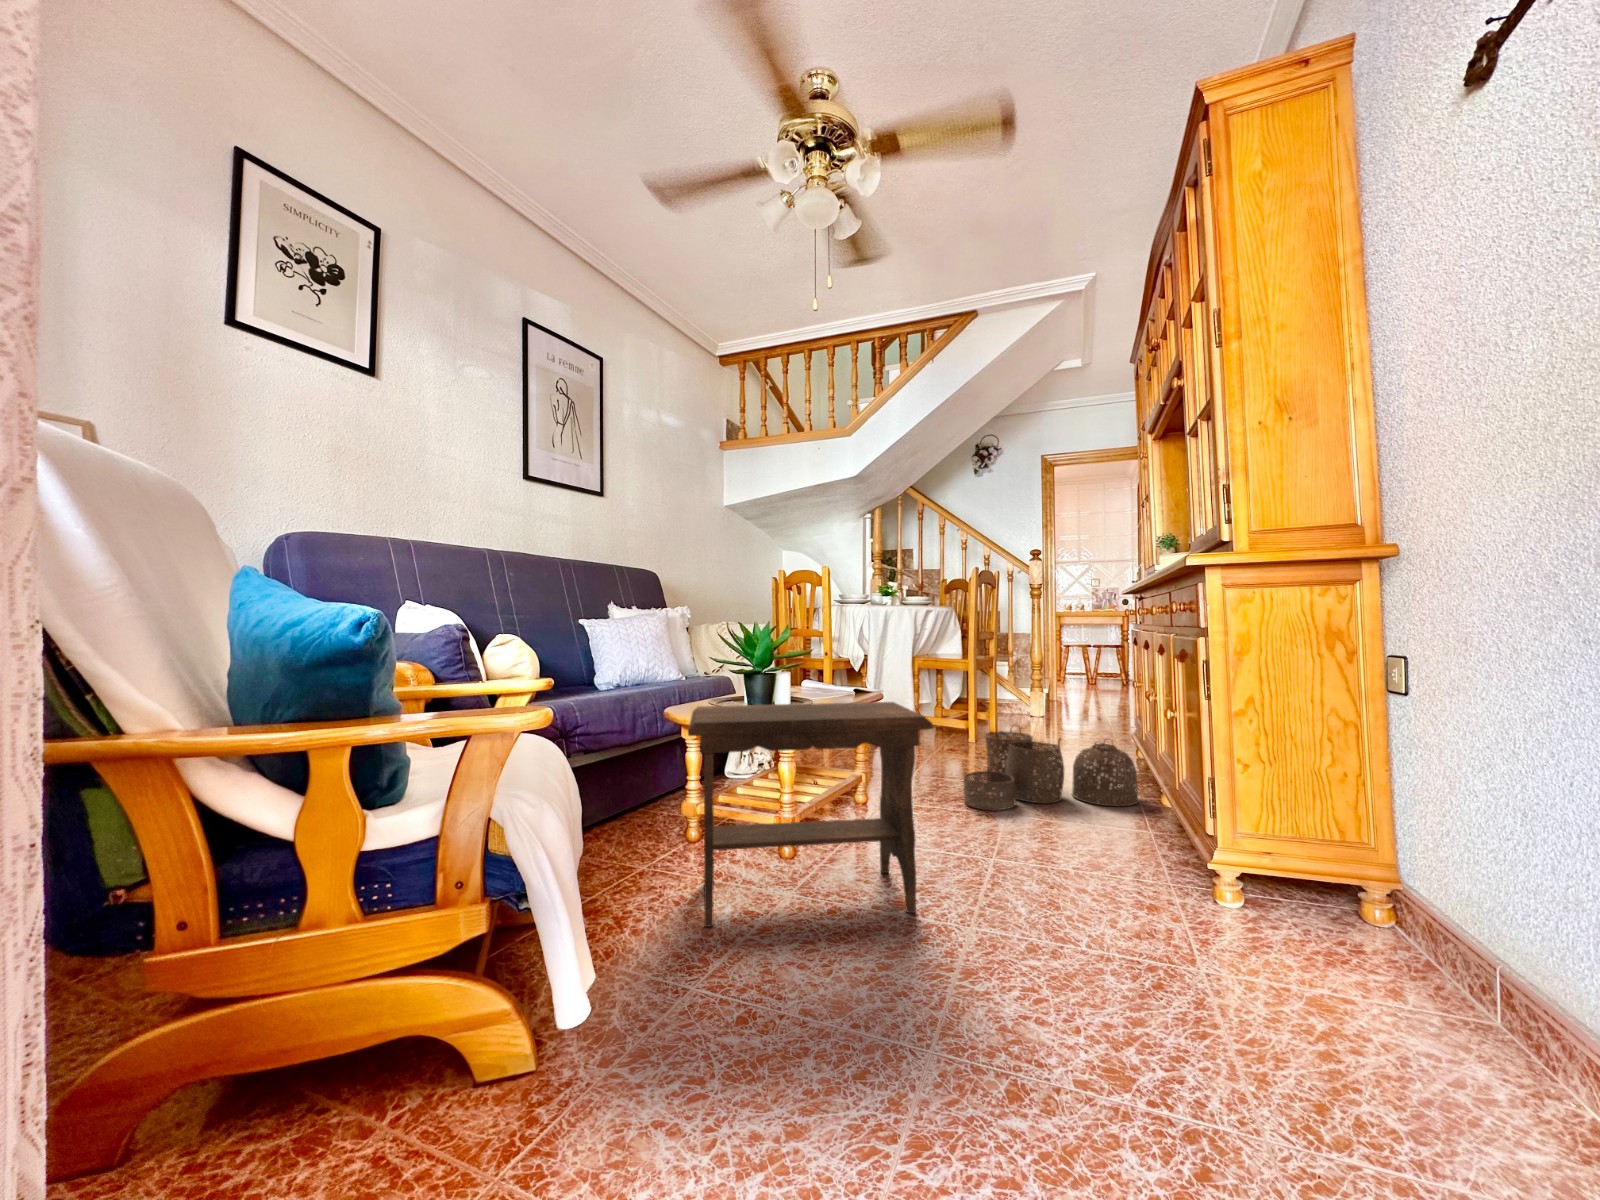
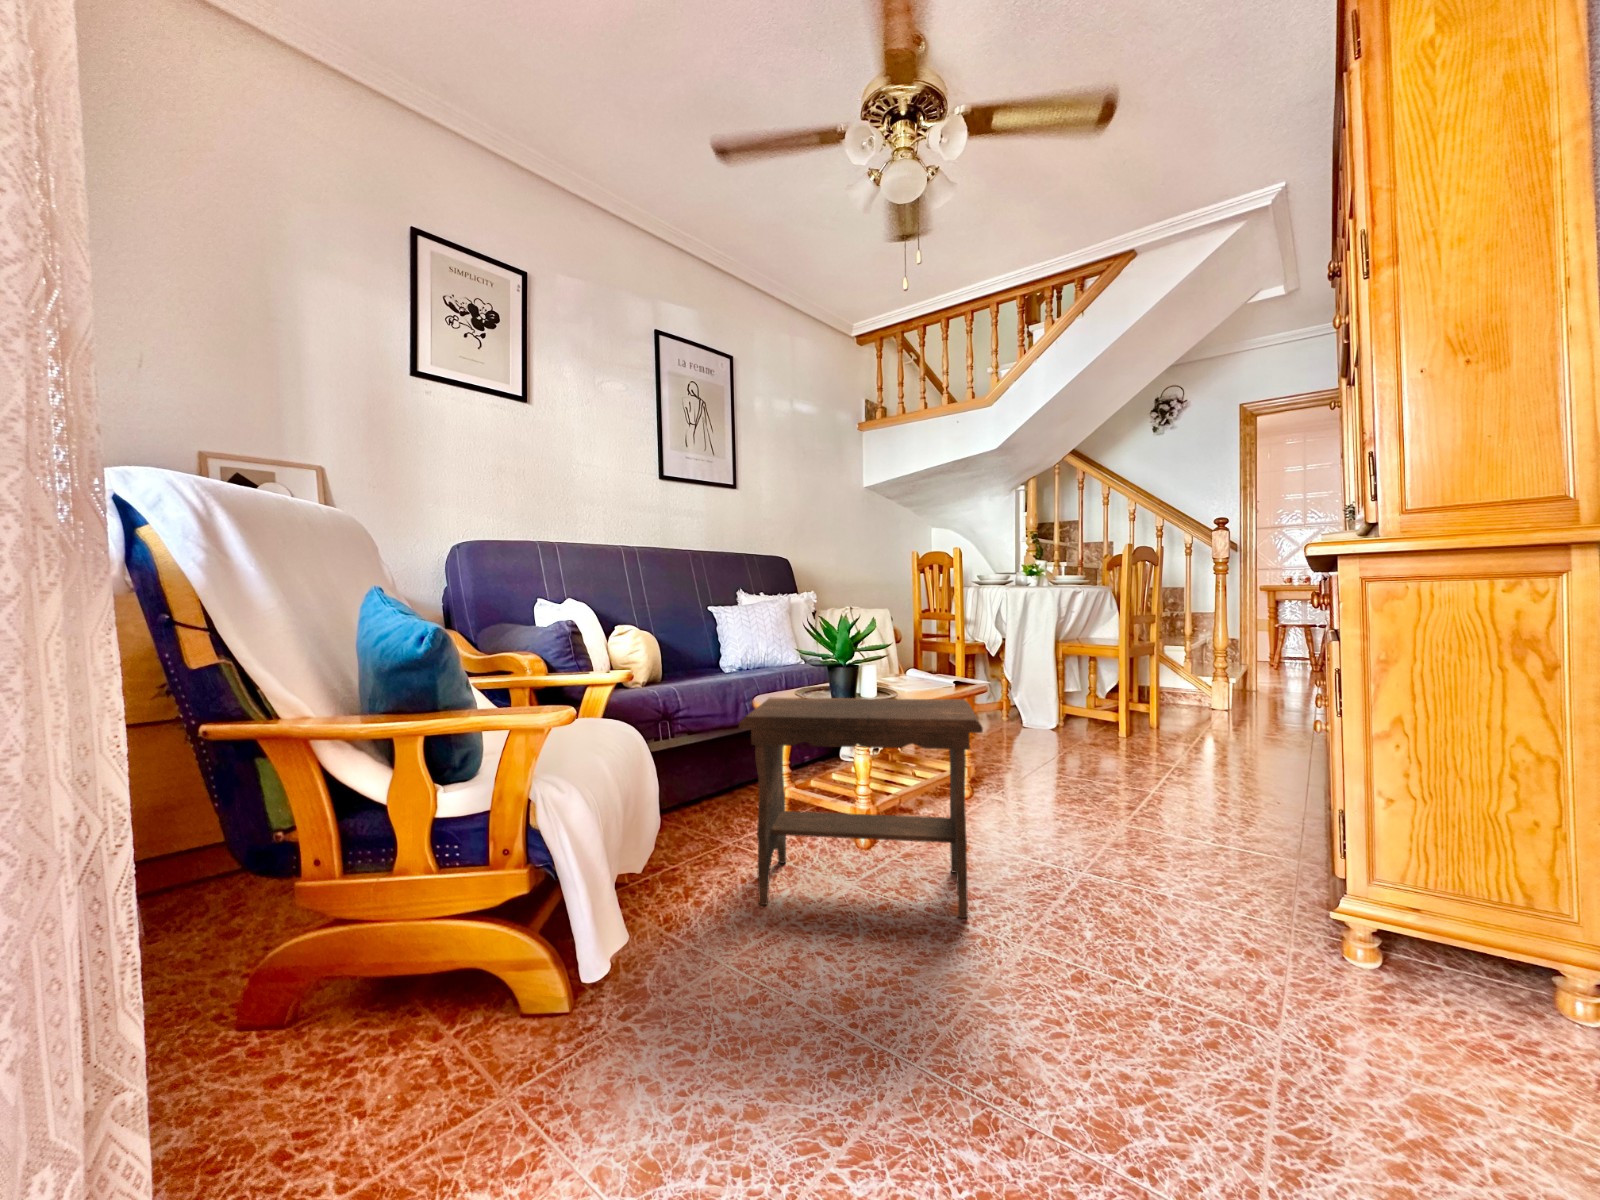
woven basket: present [964,728,1139,810] -> none [1077,722,1300,825]

